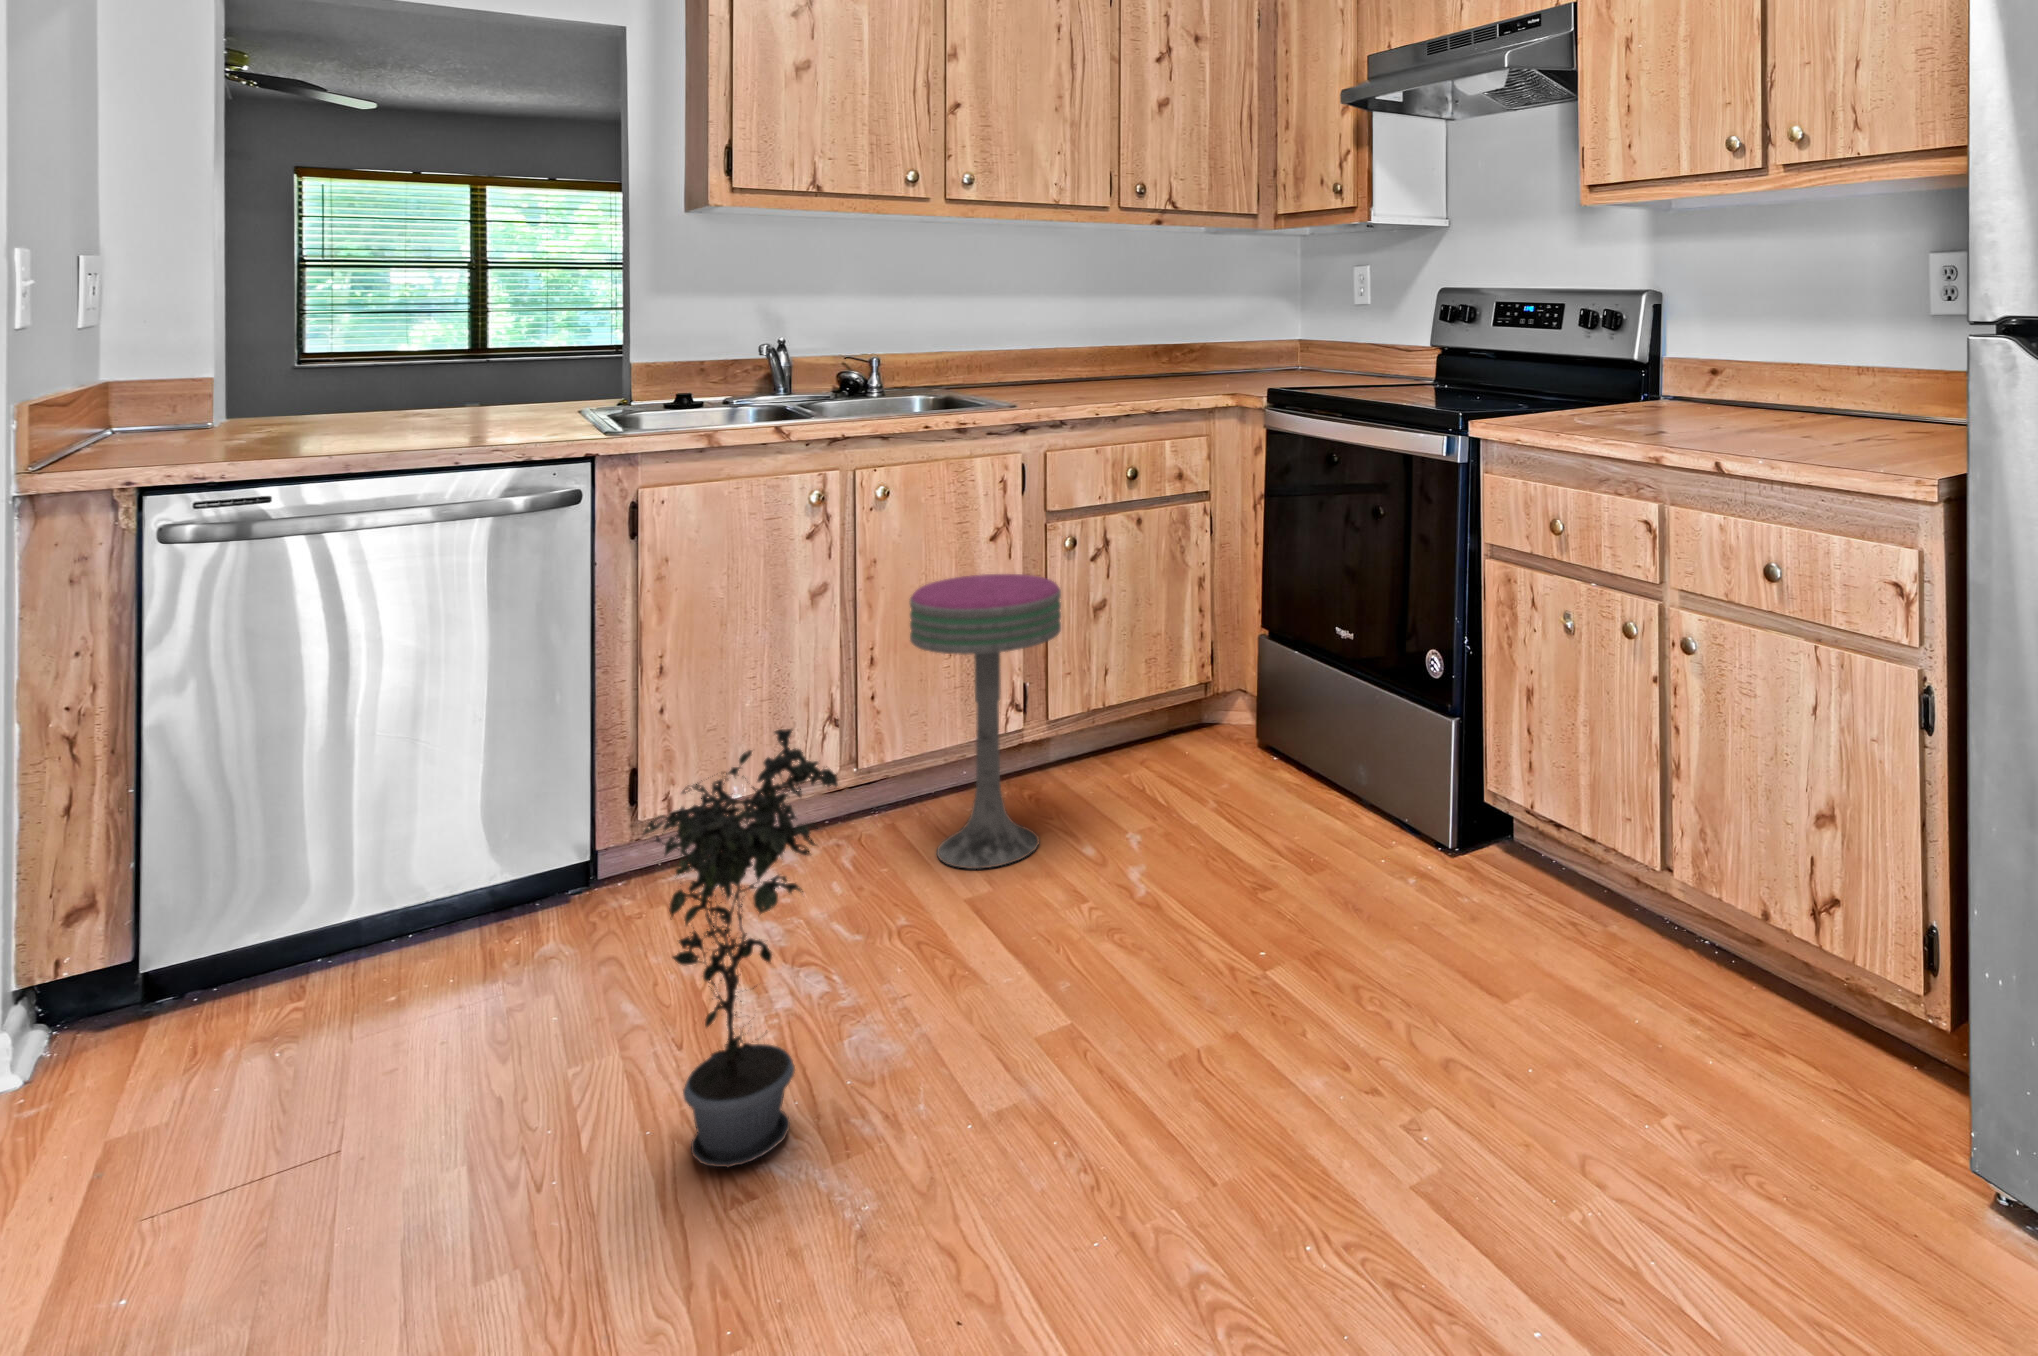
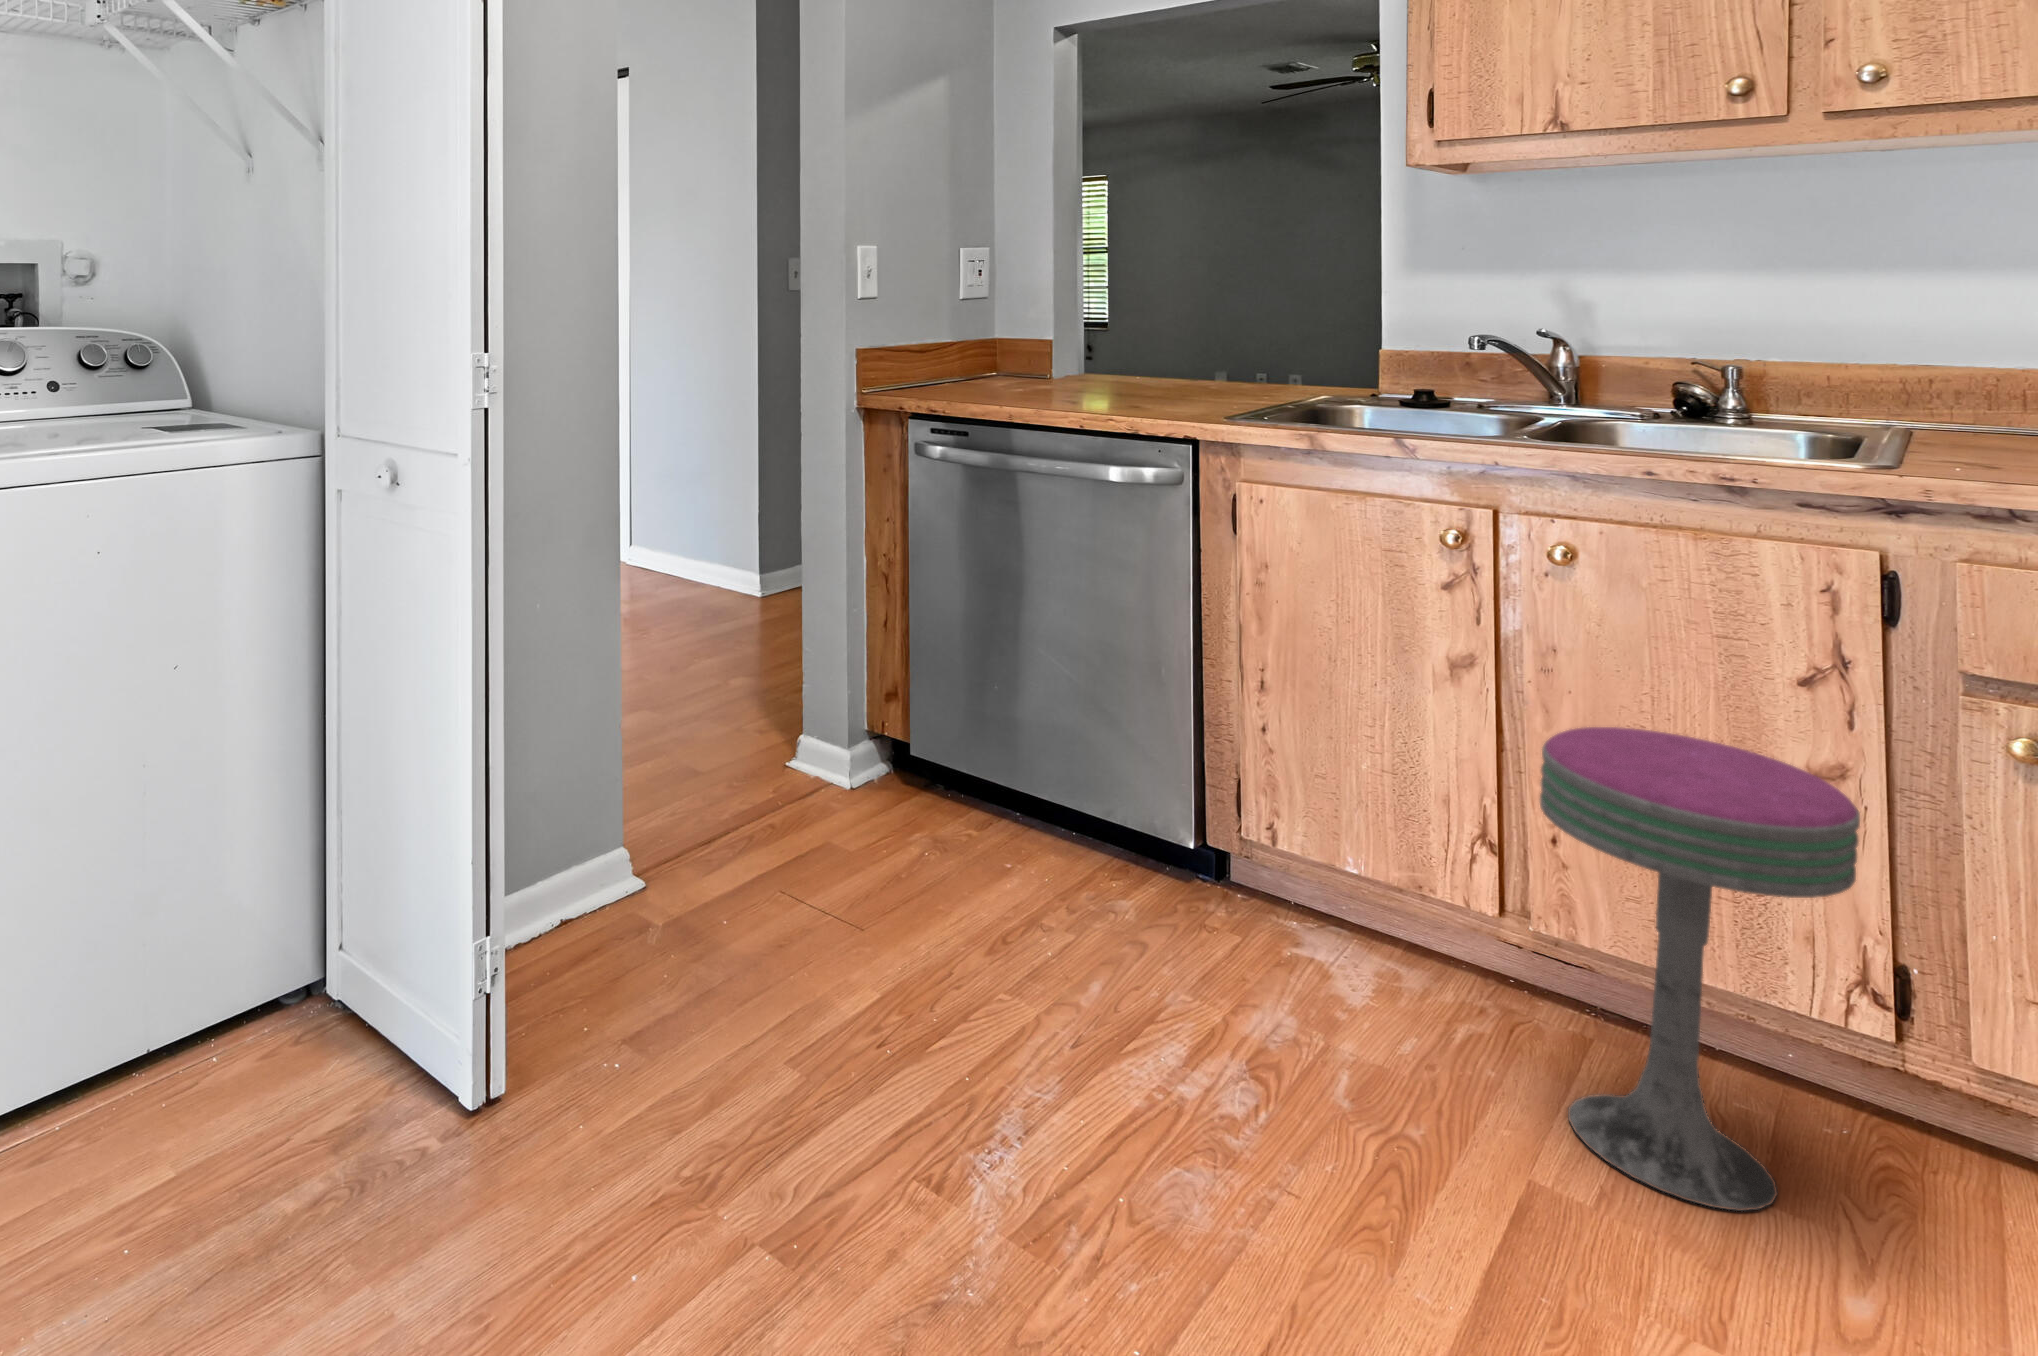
potted plant: present [643,729,838,1168] -> none [870,781,1125,1179]

